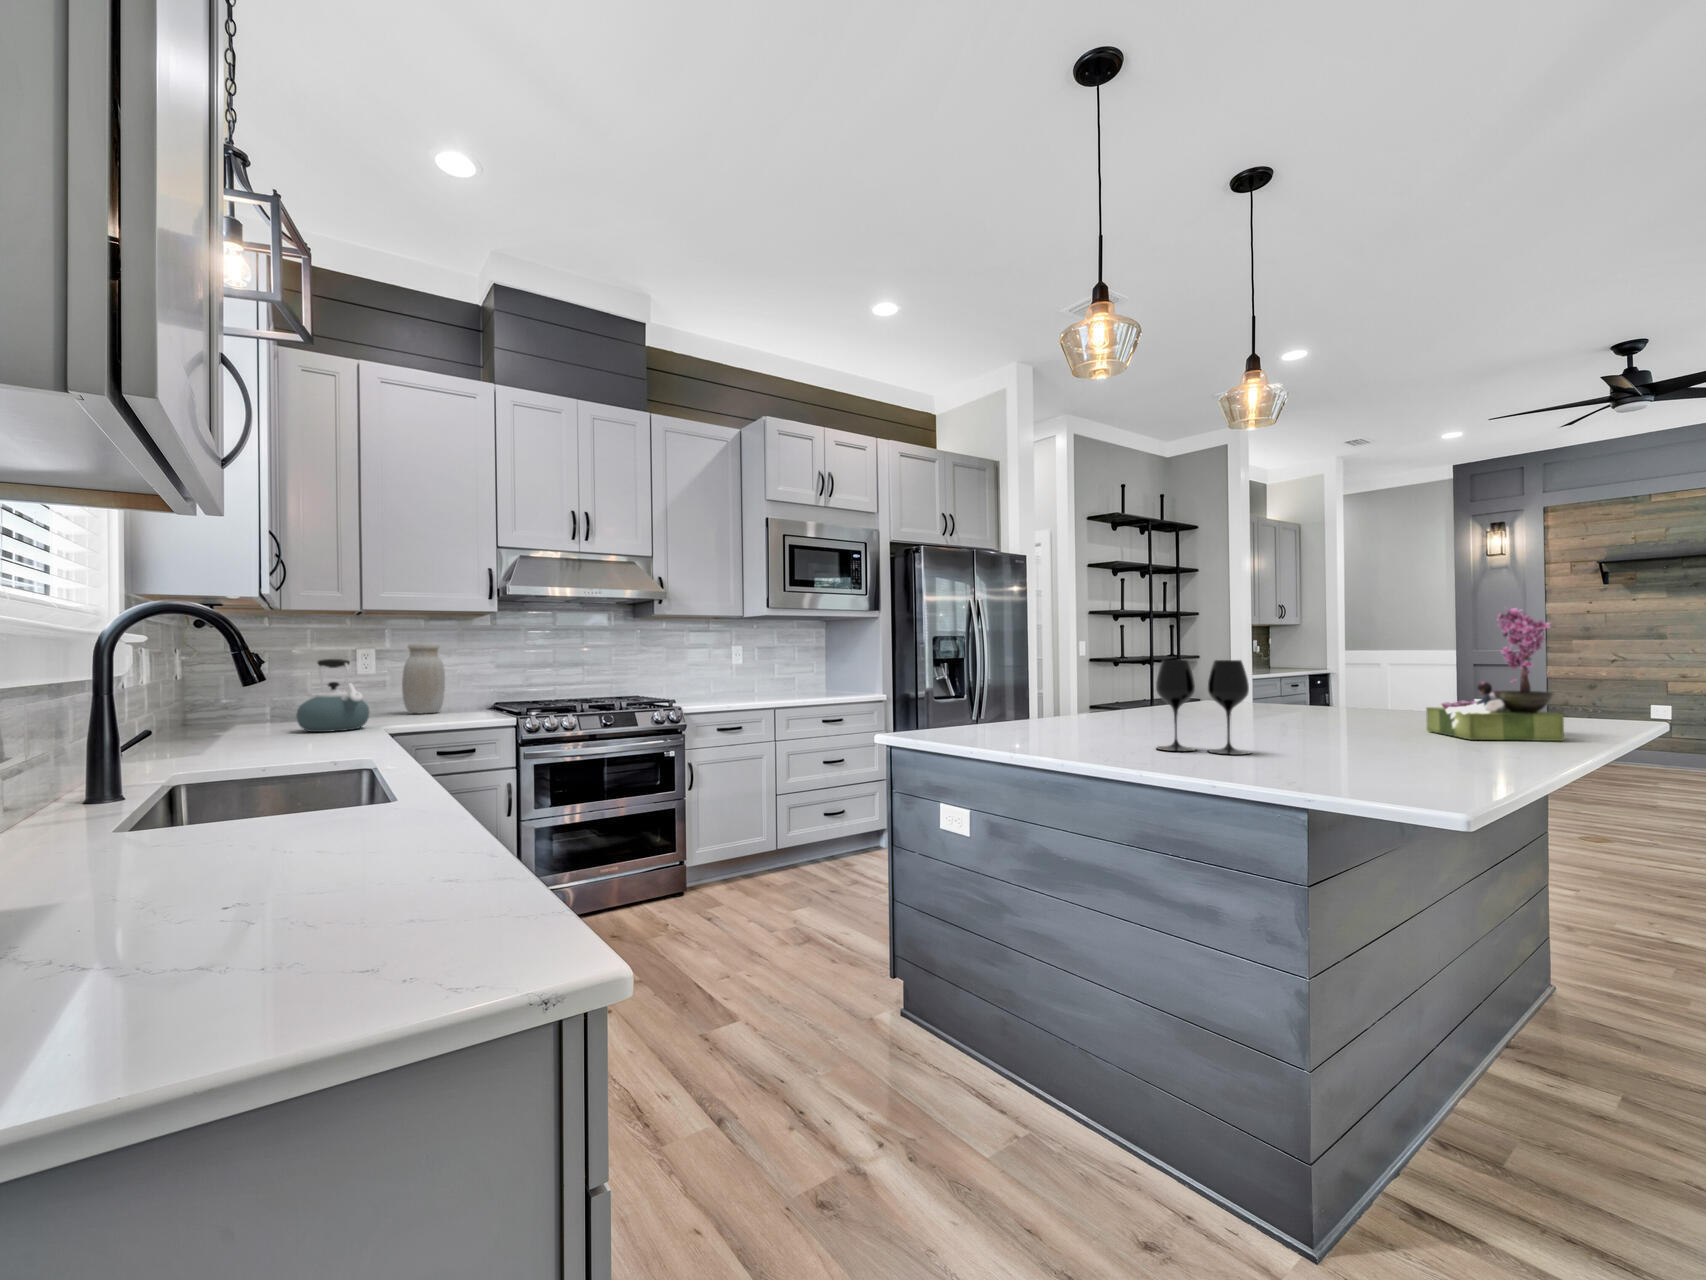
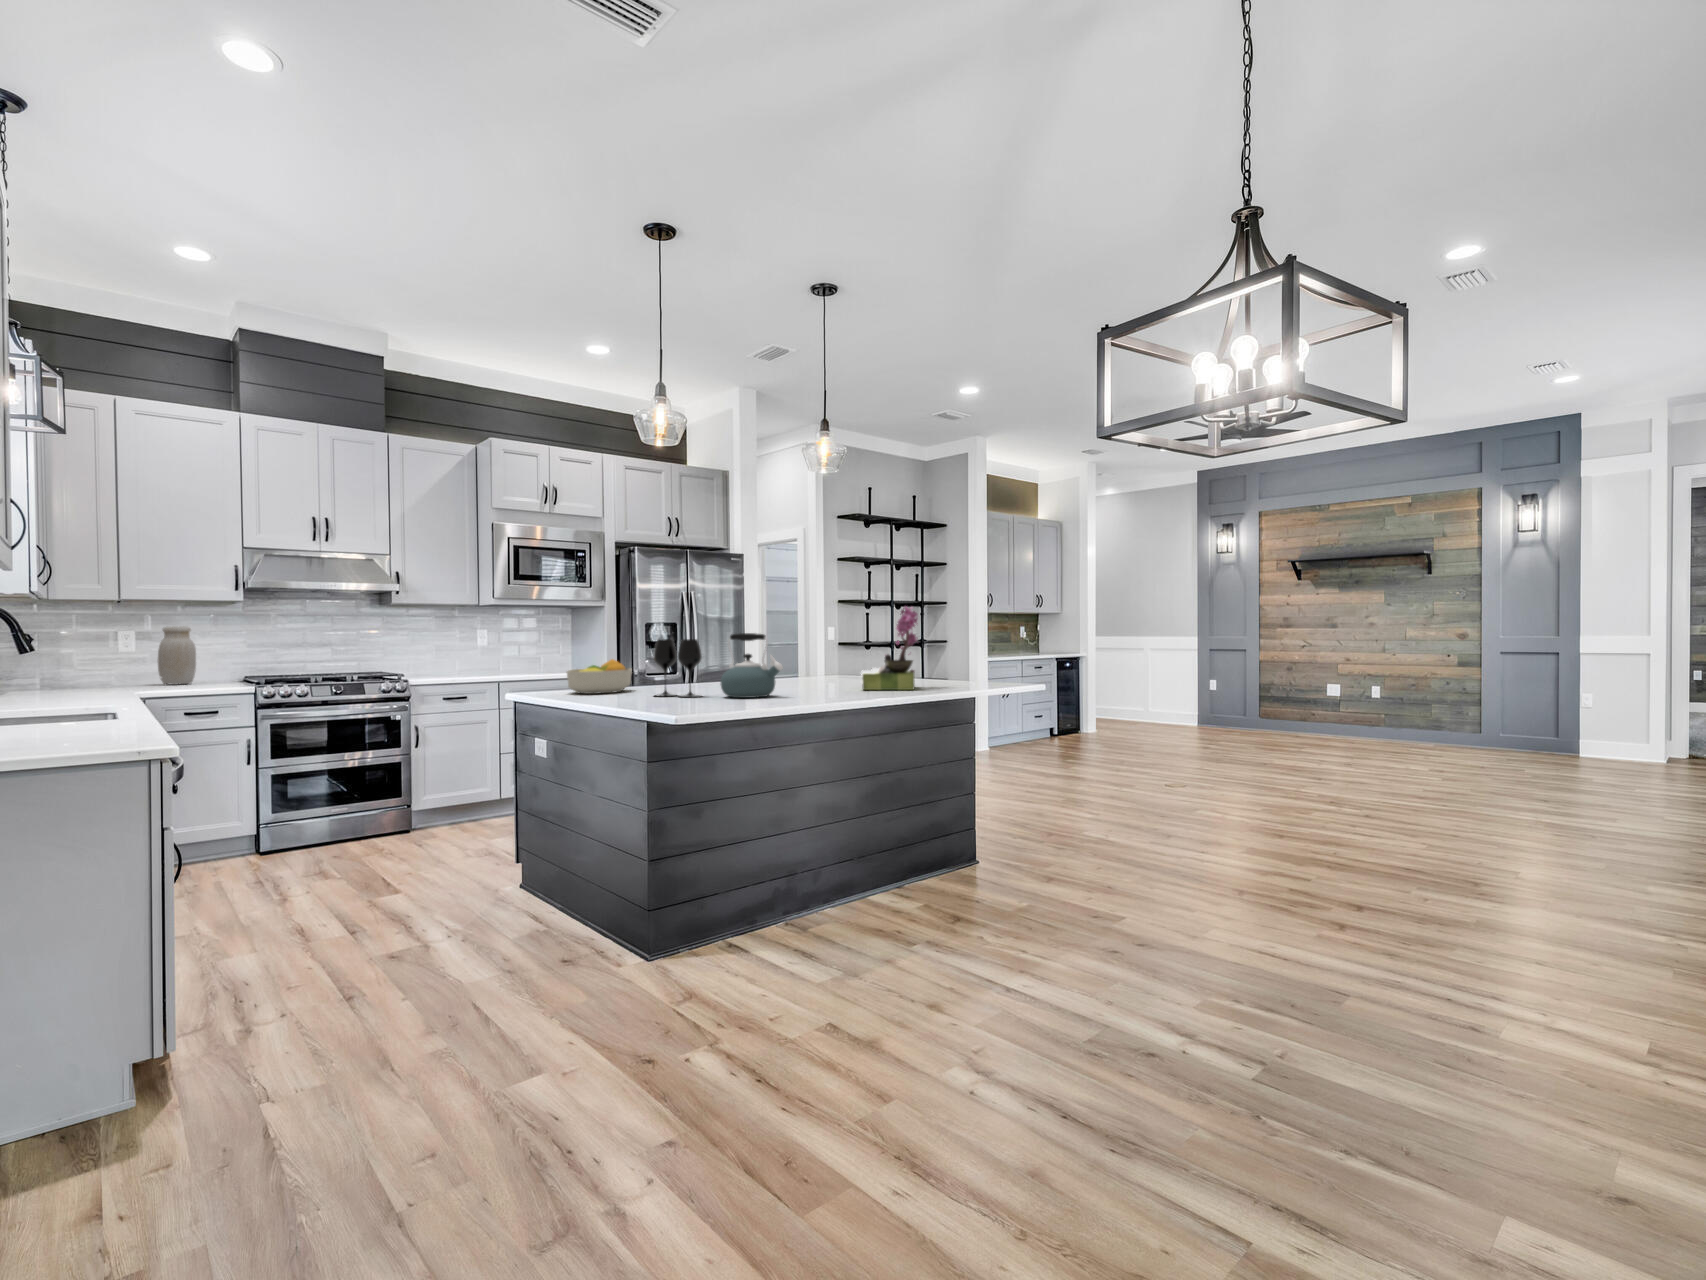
kettle: present [296,659,370,732] -> present [721,633,783,698]
fruit bowl: none [981,687,1074,741] -> present [567,659,632,694]

